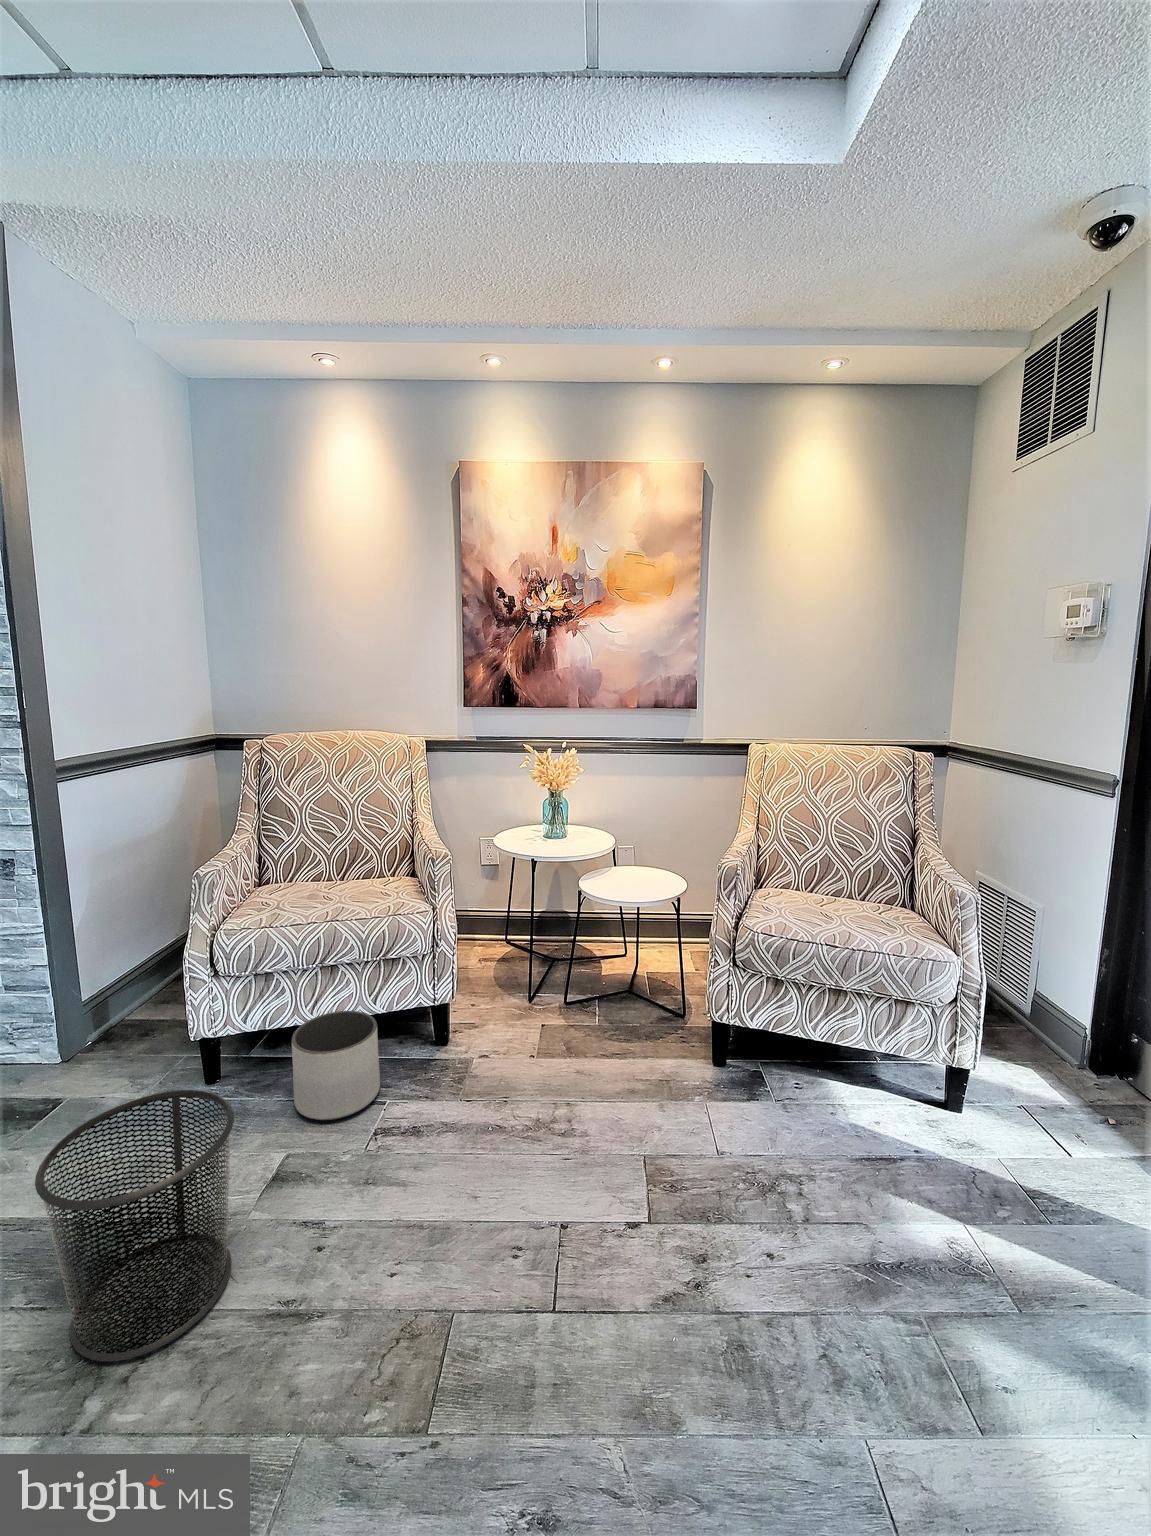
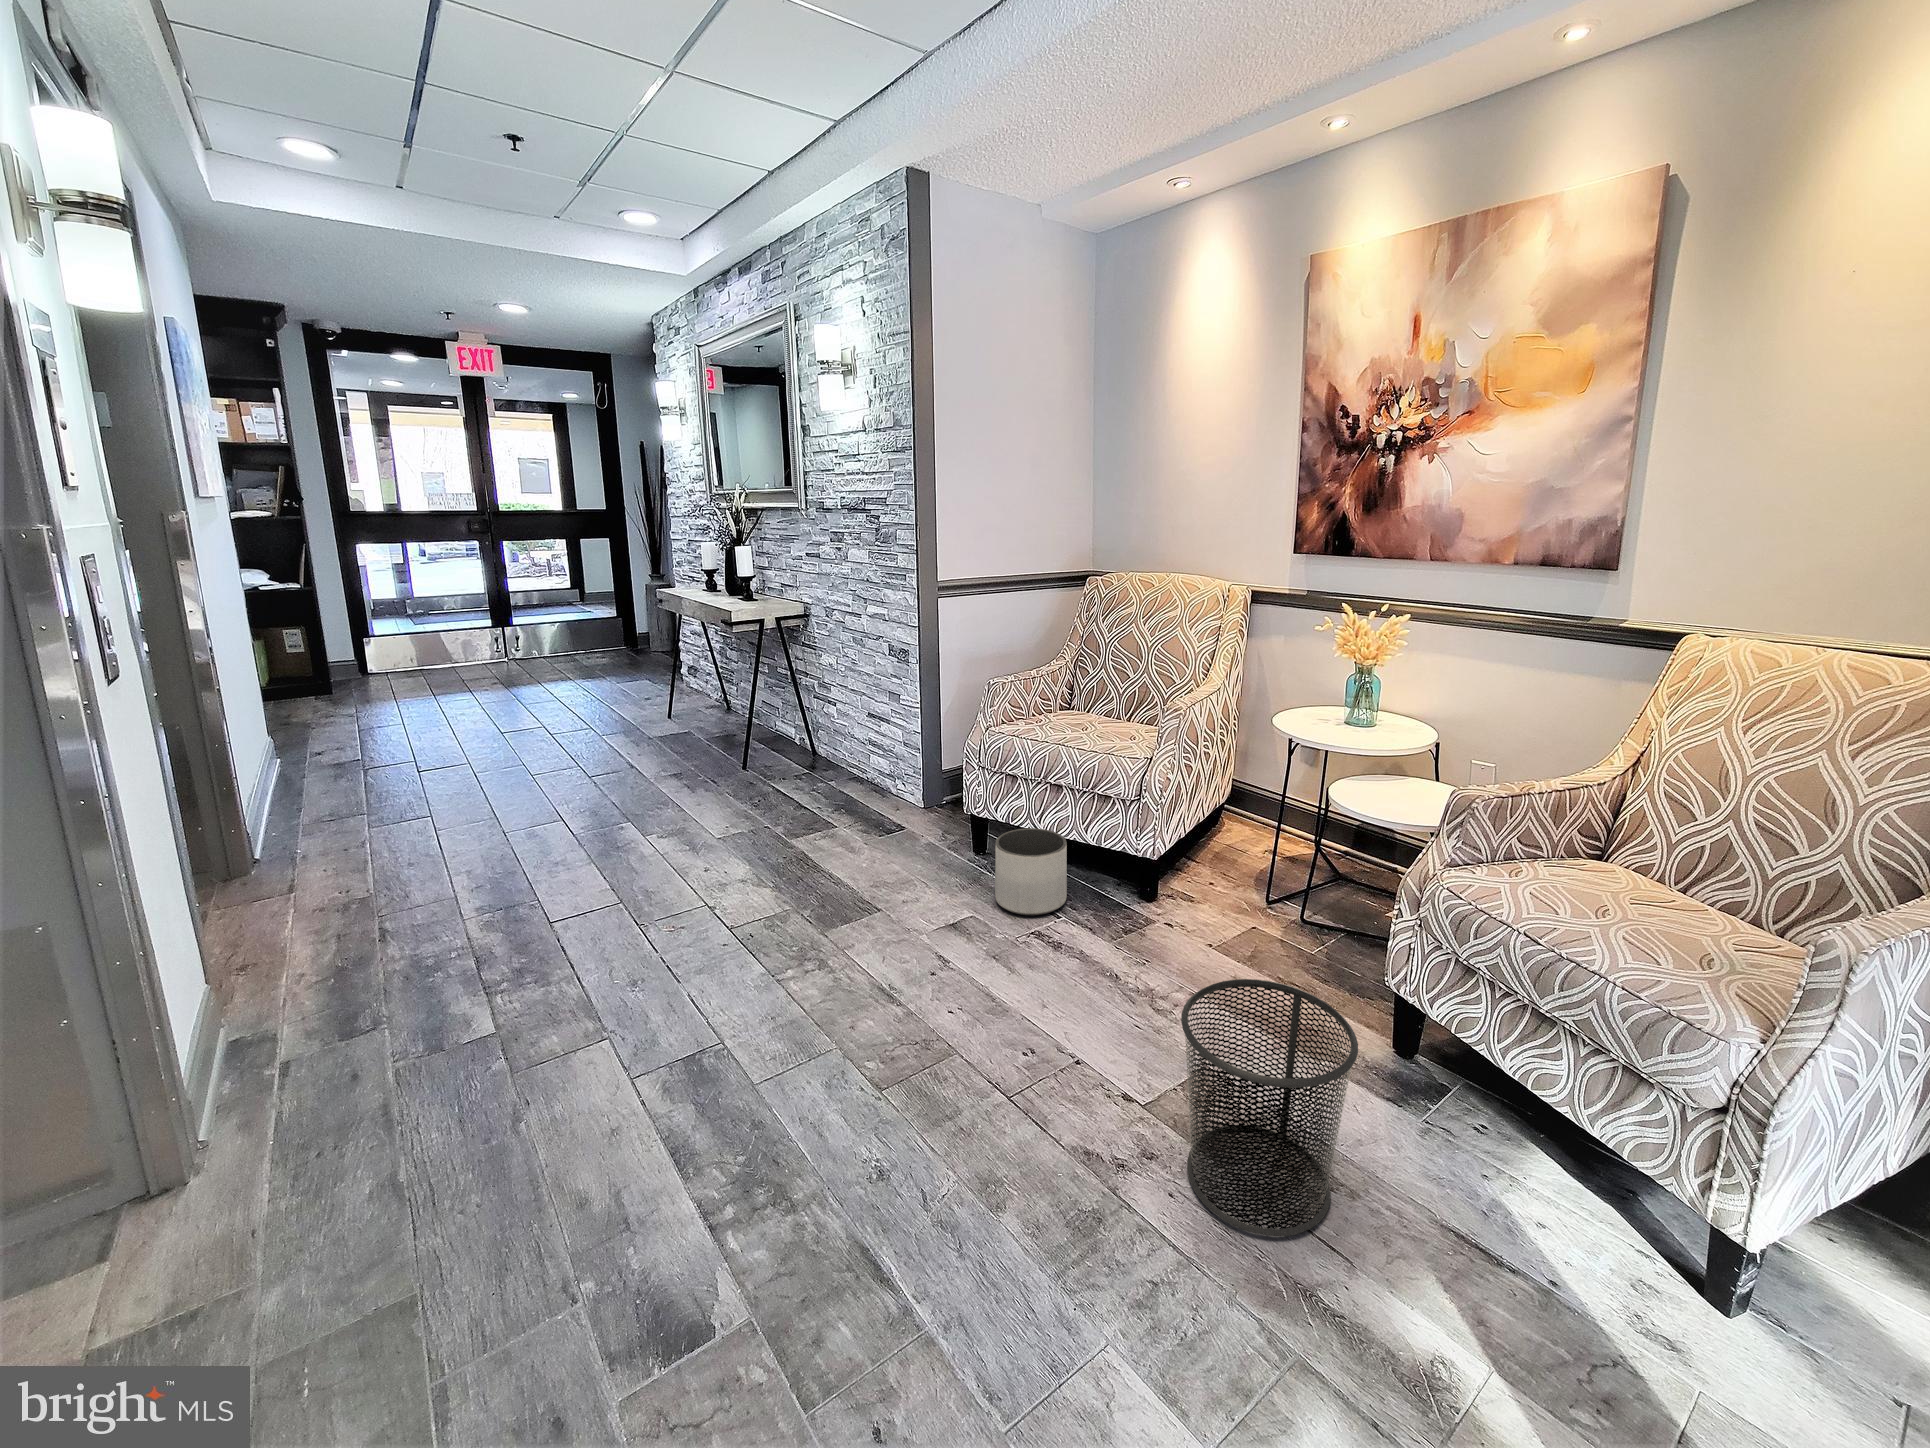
waste bin: present [35,1090,234,1361] -> present [1181,979,1358,1236]

